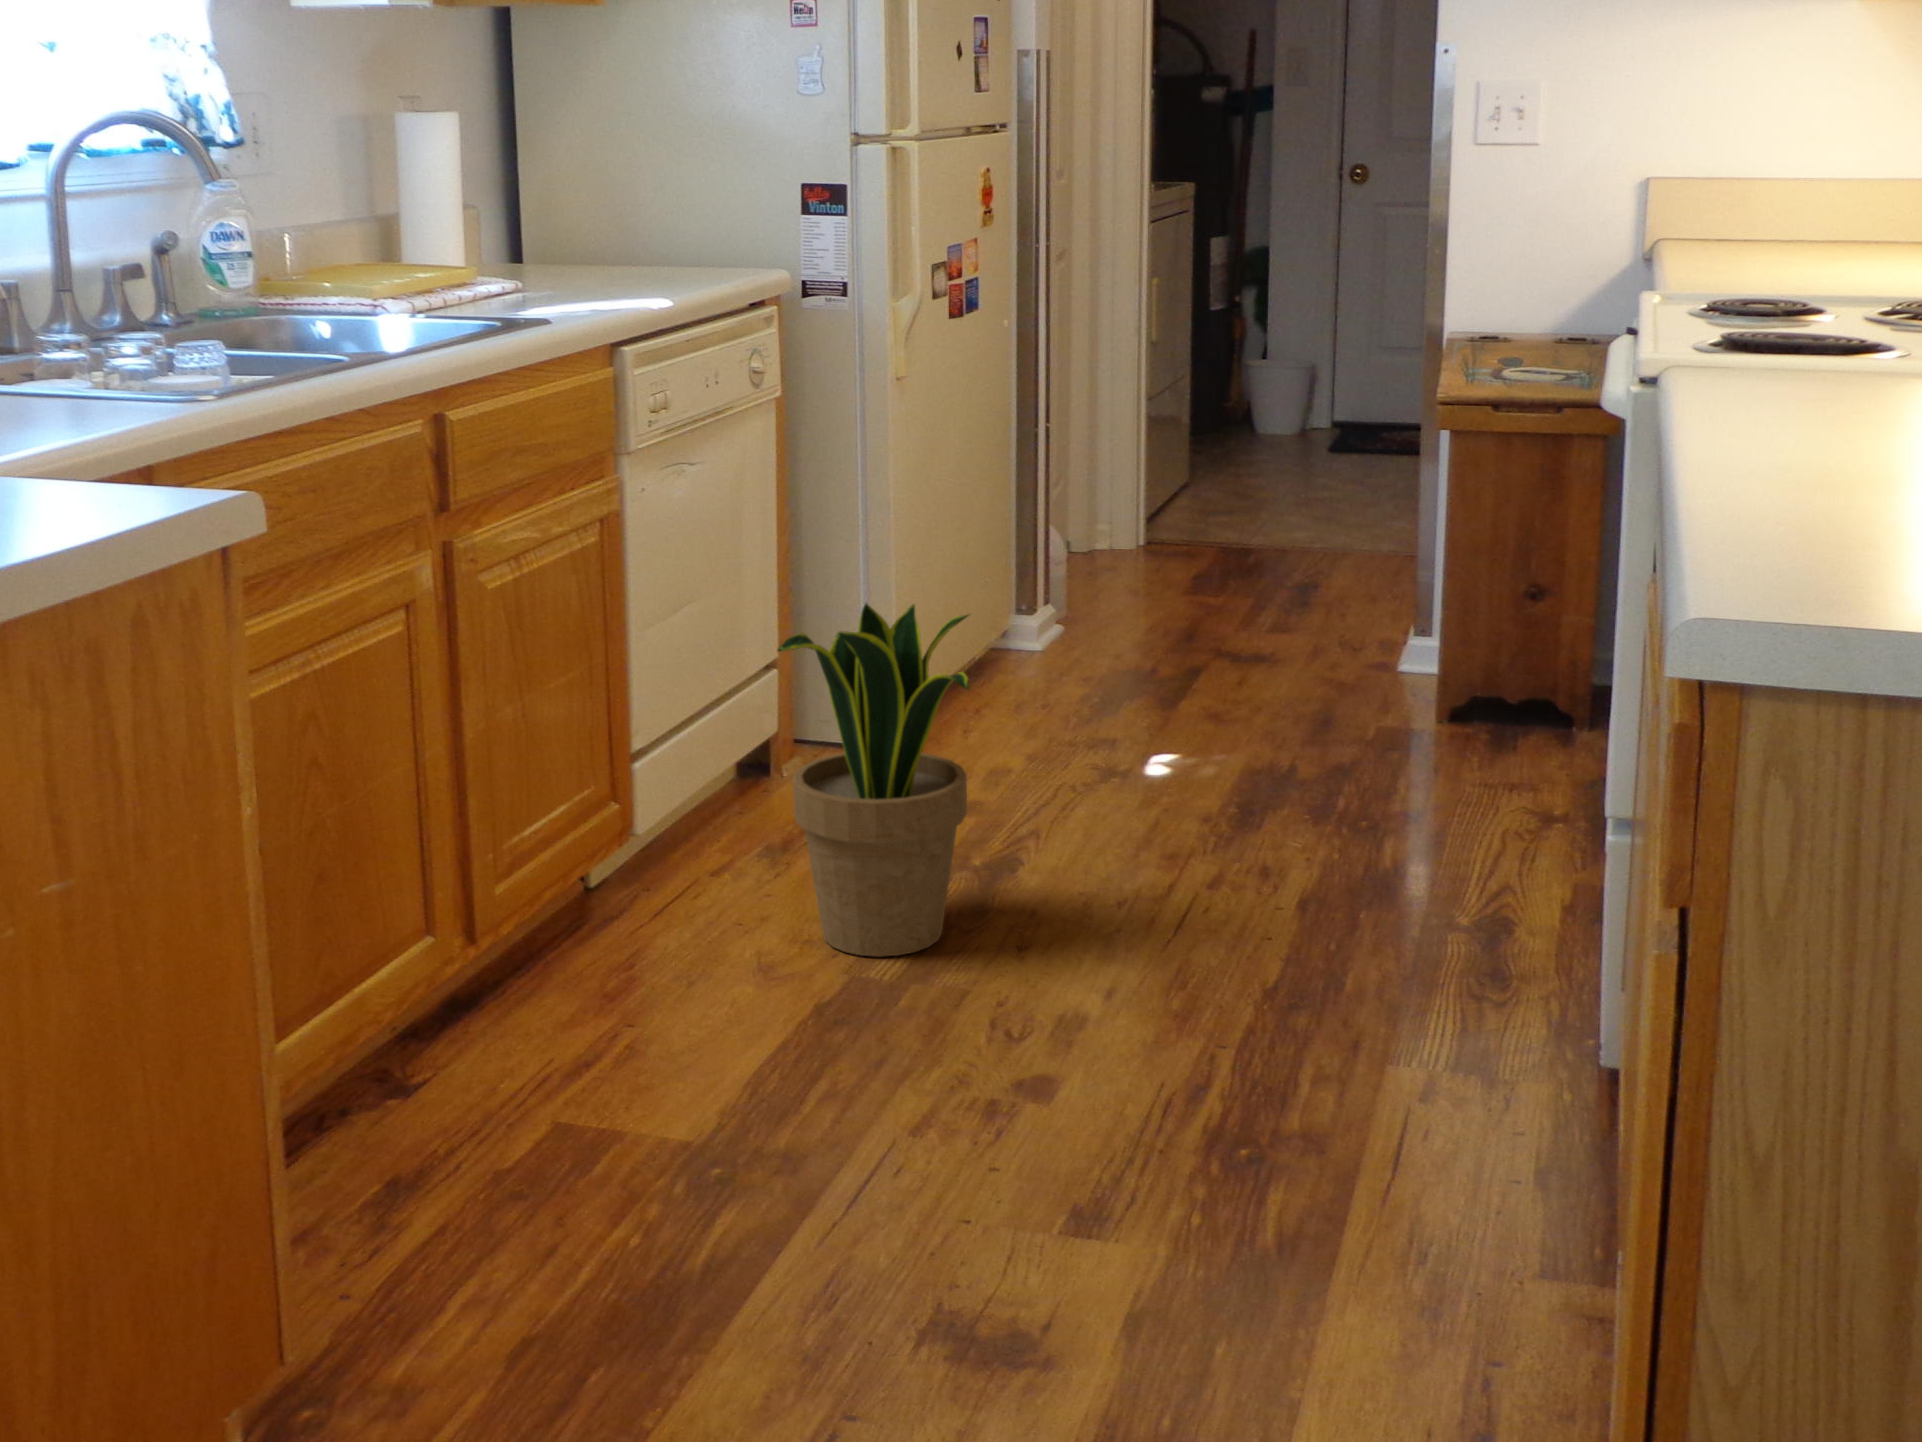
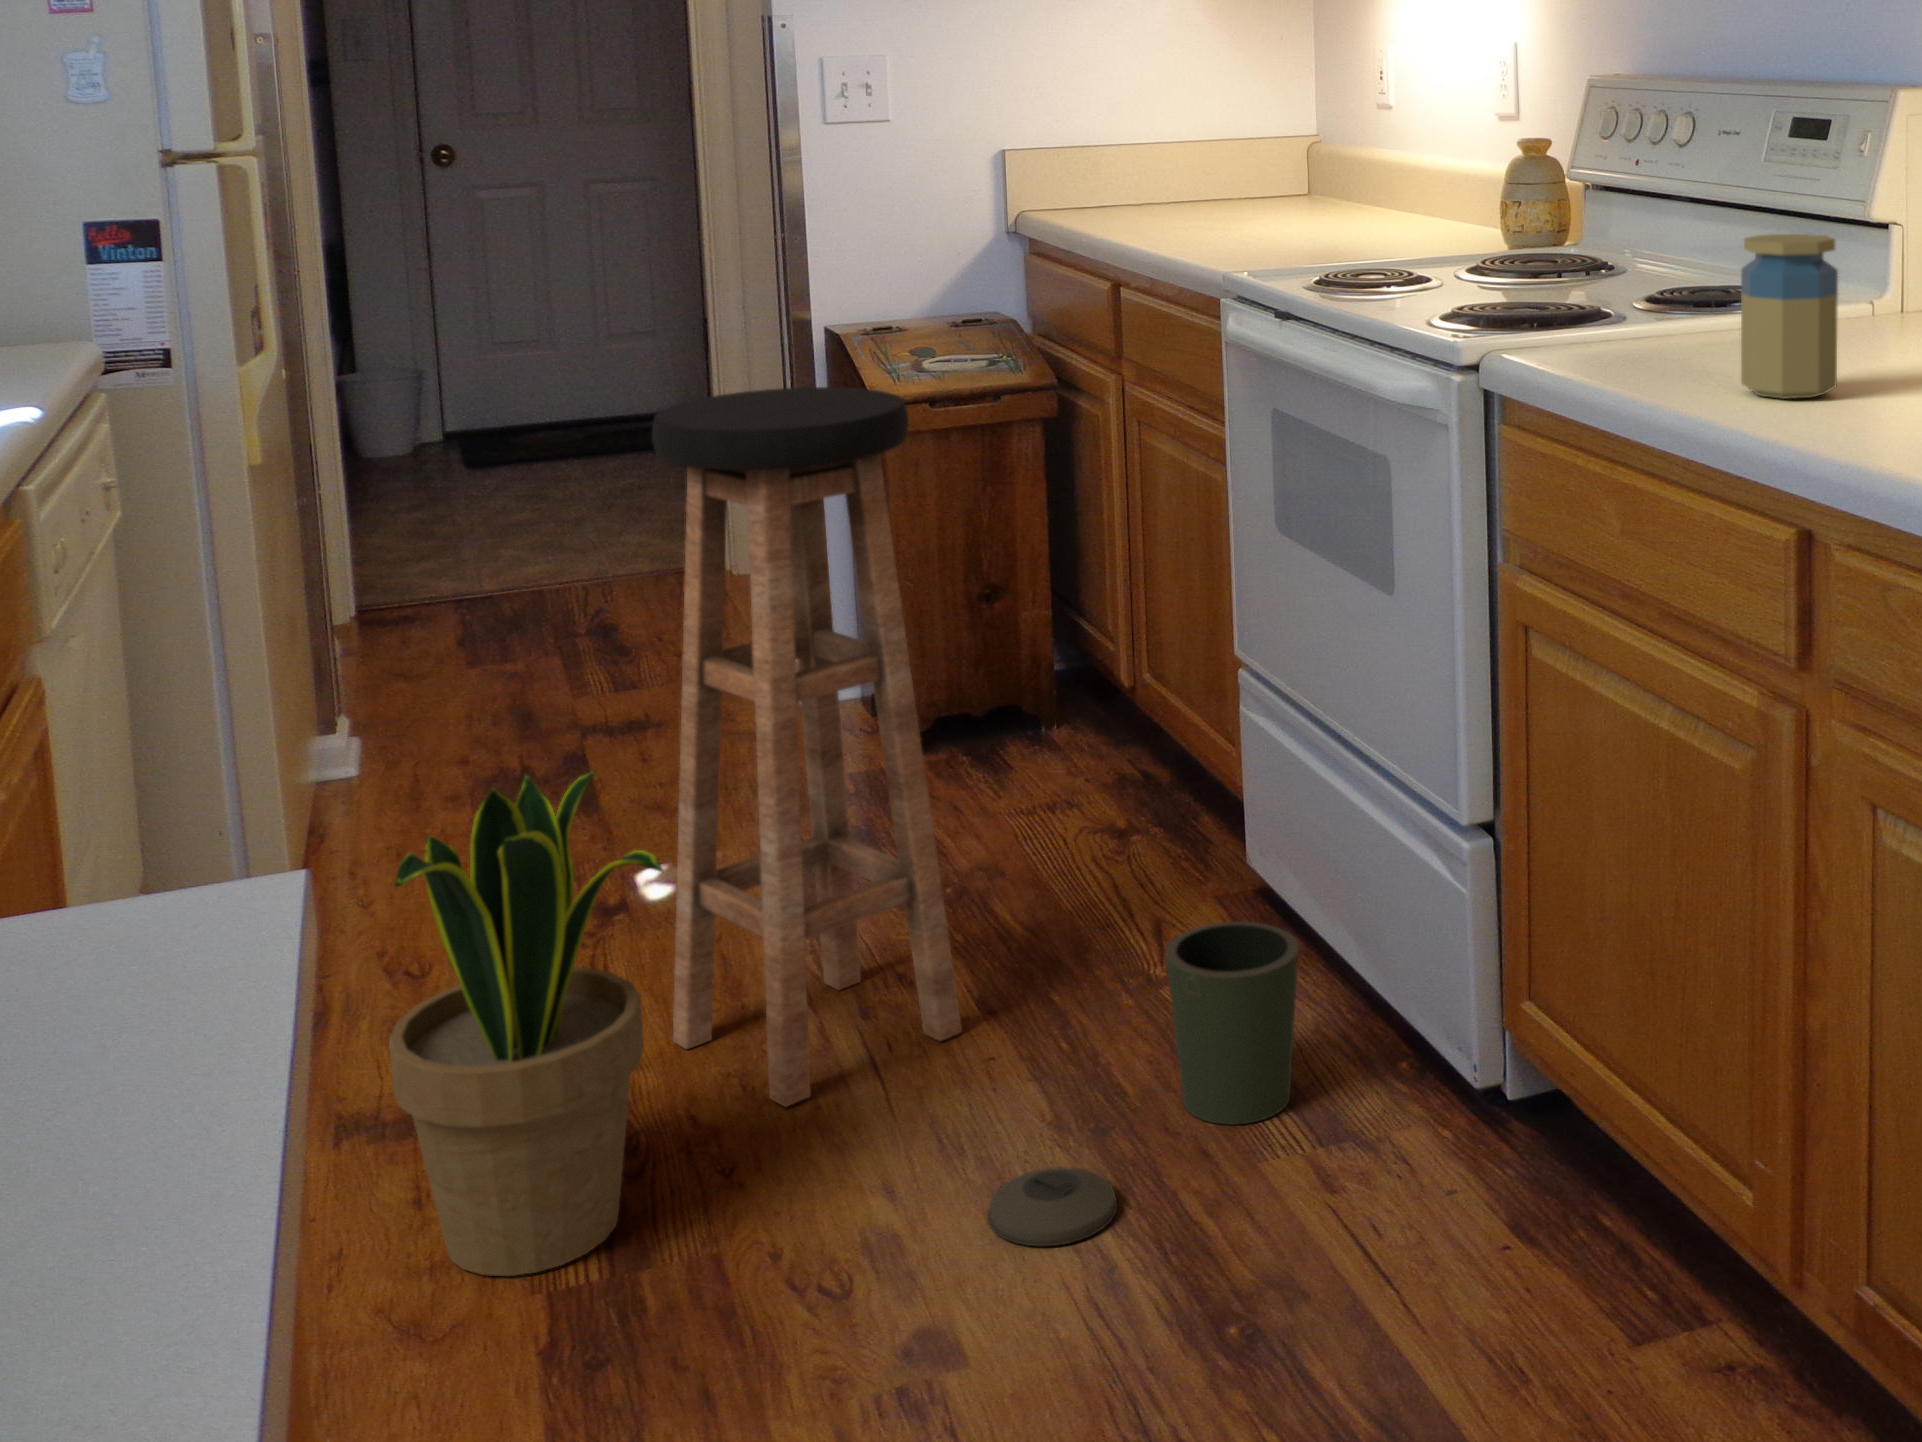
jar: none [1787,250,1900,417] -> present [1741,234,1838,399]
bar stool: none [1073,349,1281,915] -> present [652,387,962,1106]
trash can: none [1154,857,1493,1053] -> present [988,922,1299,1246]

